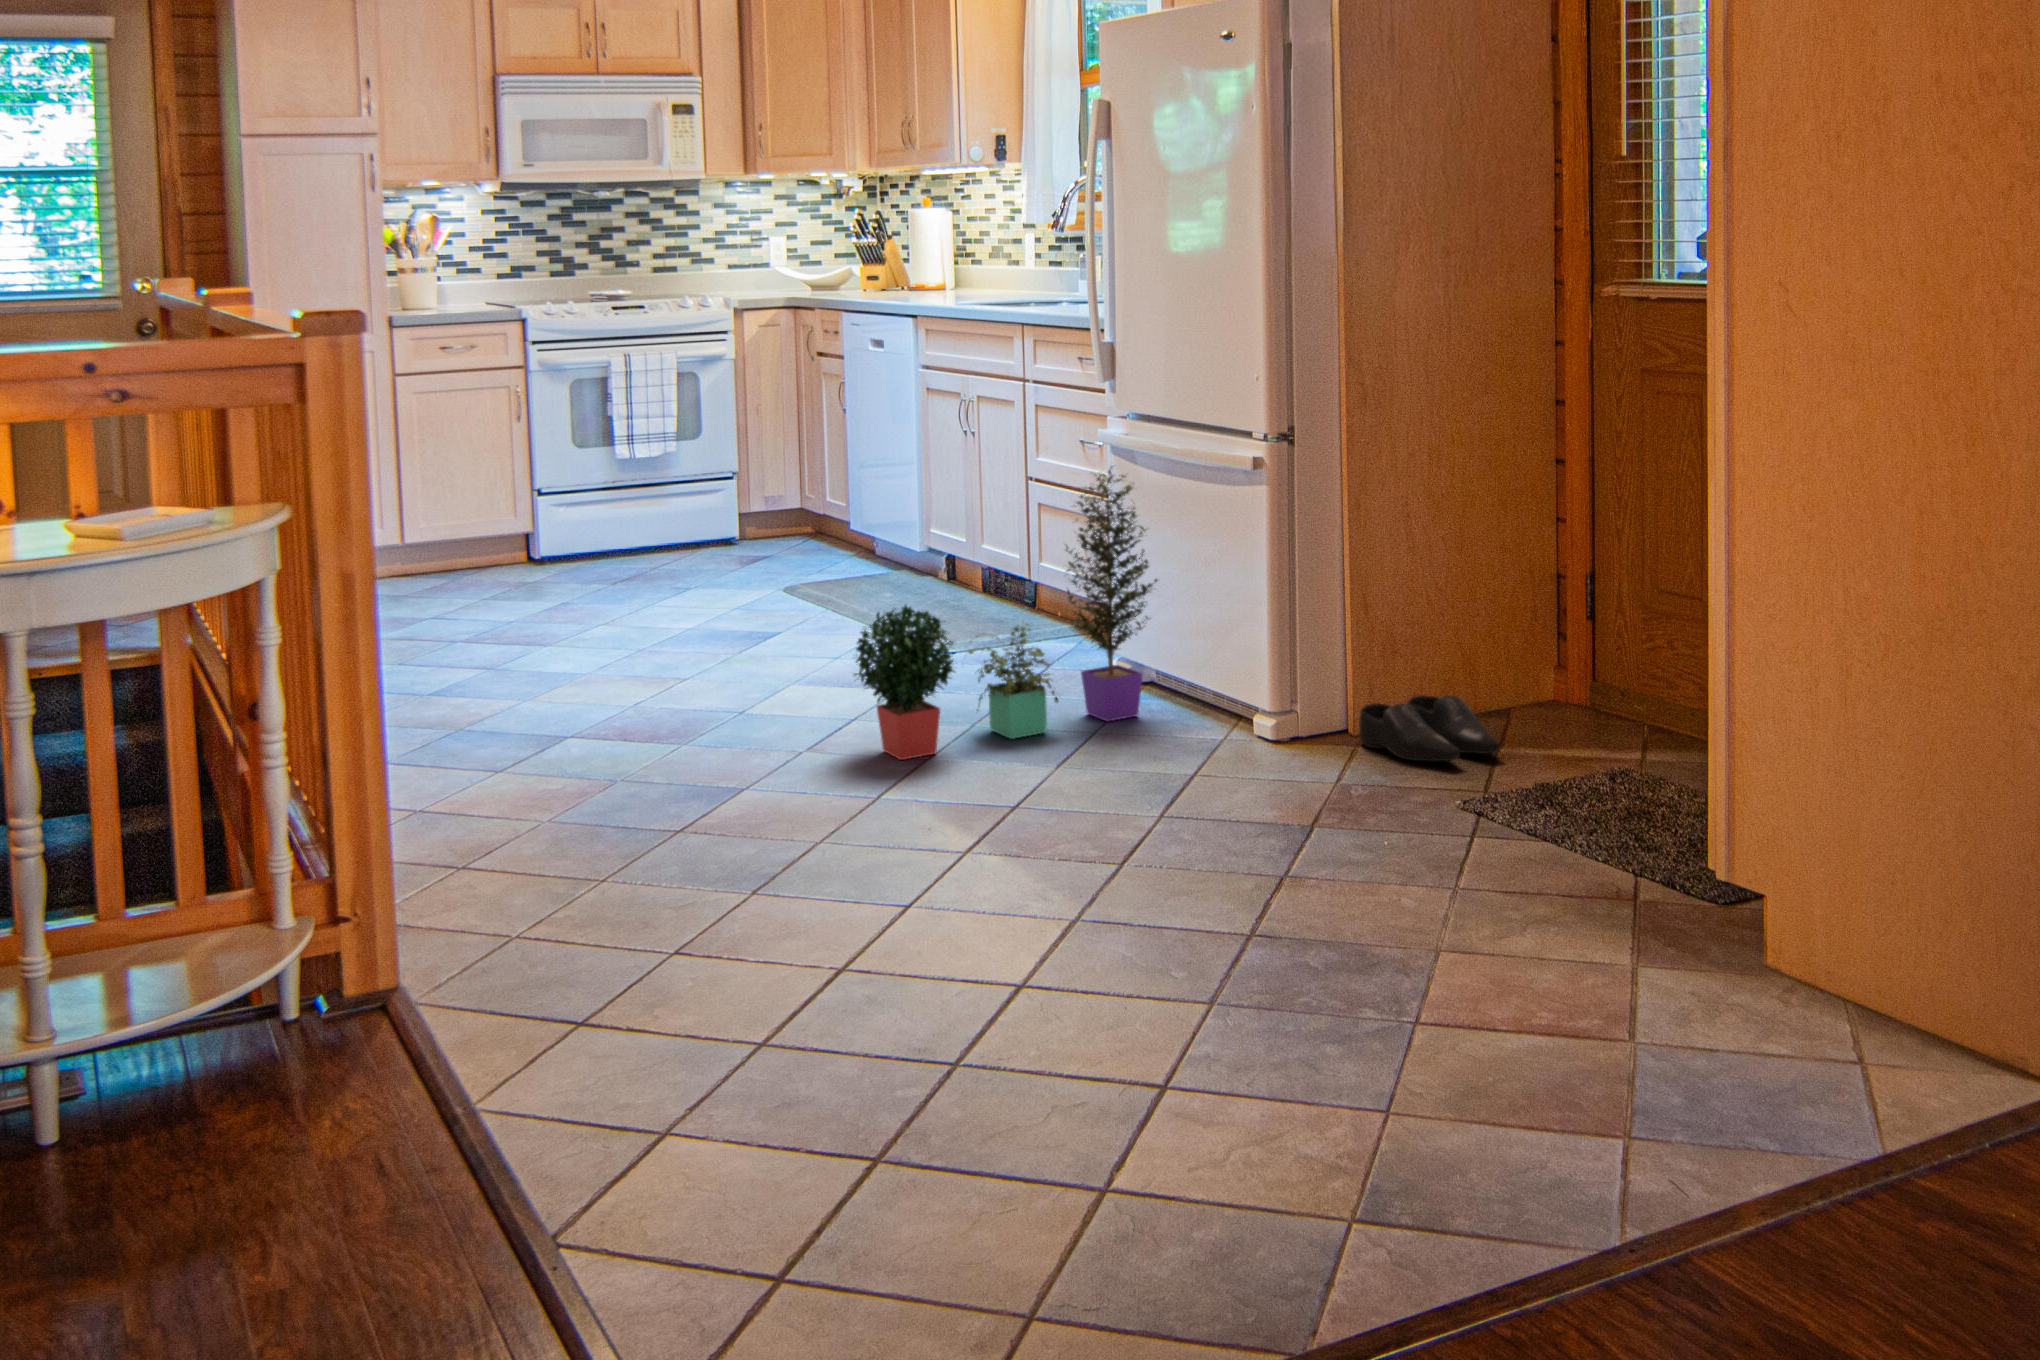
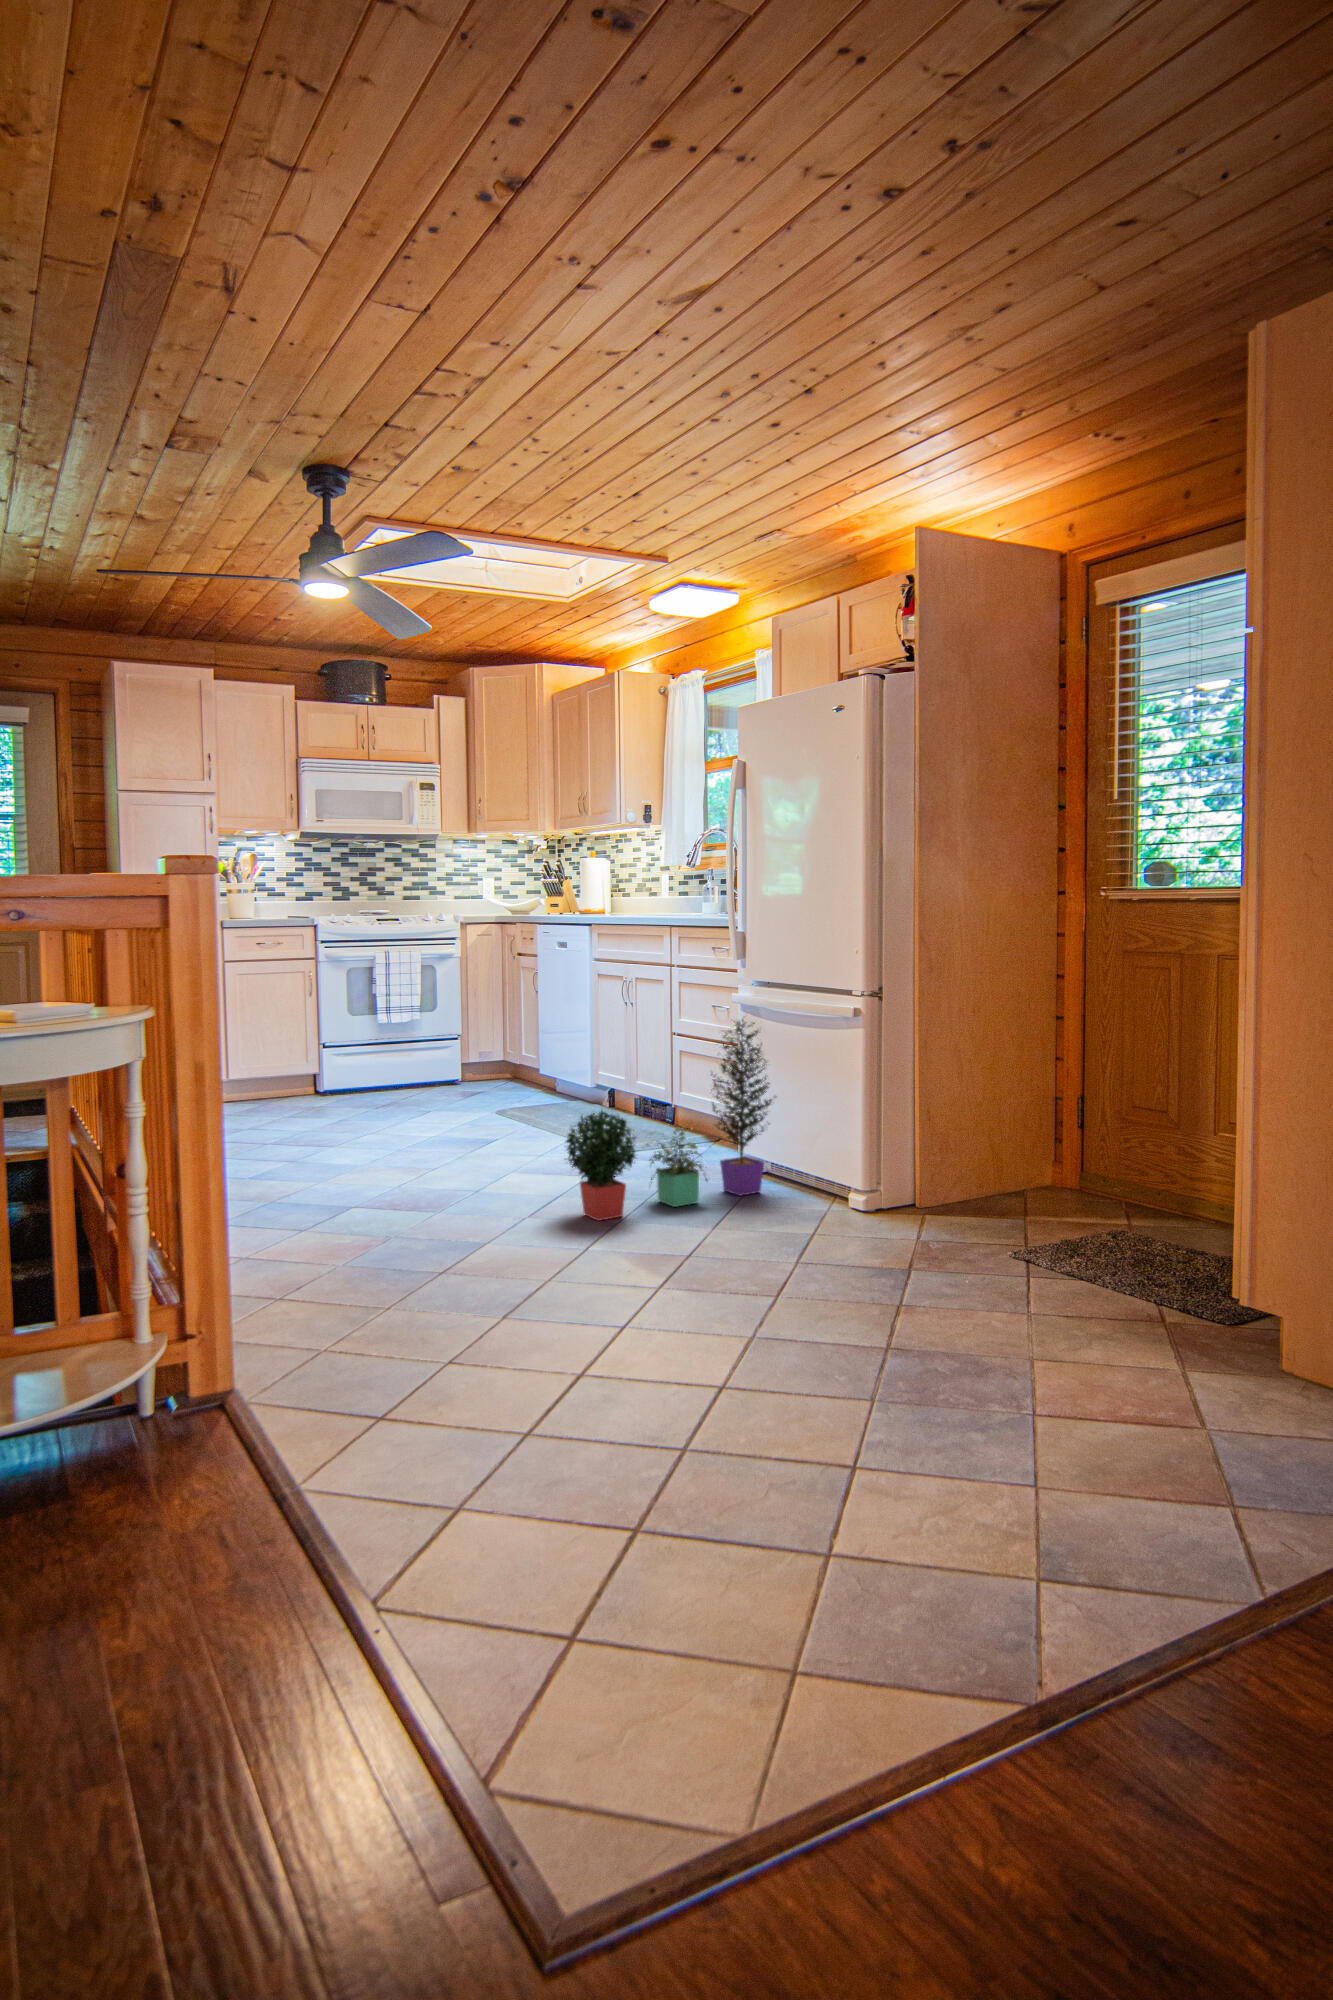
shoe: present [1359,695,1499,761] -> none [922,1178,1026,1224]

